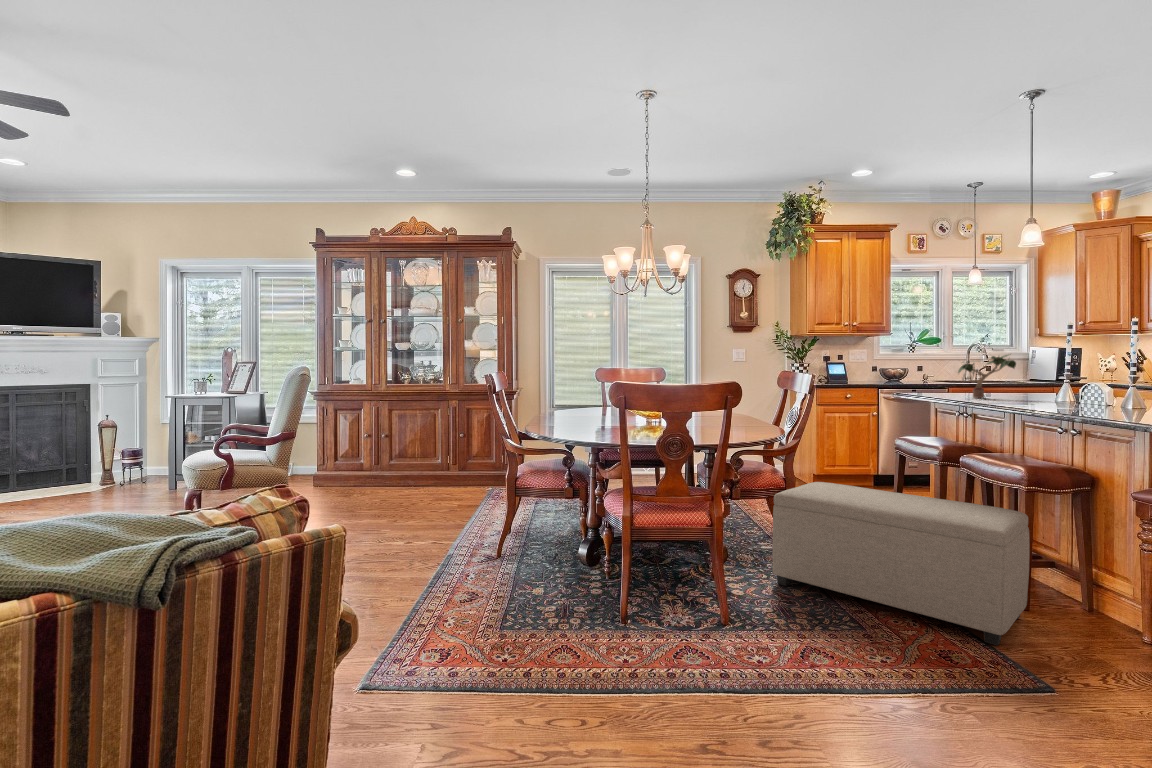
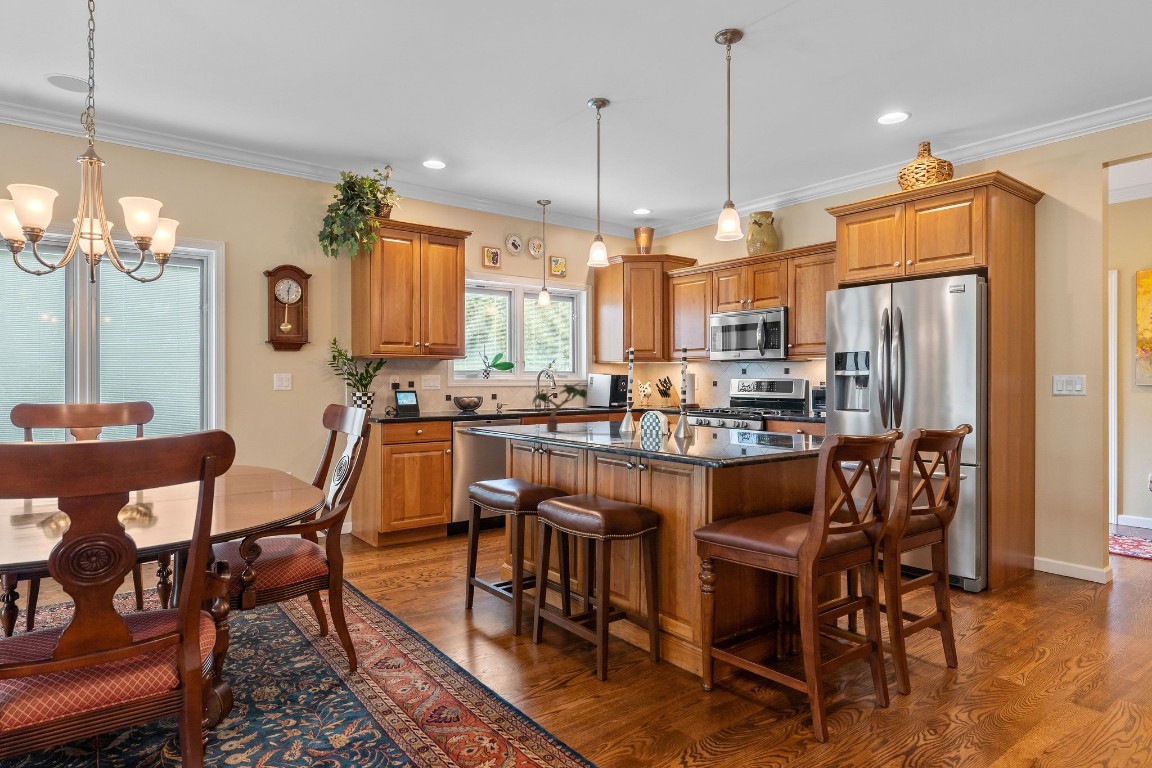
ottoman: present [773,482,1030,645] -> none [307,552,607,739]

